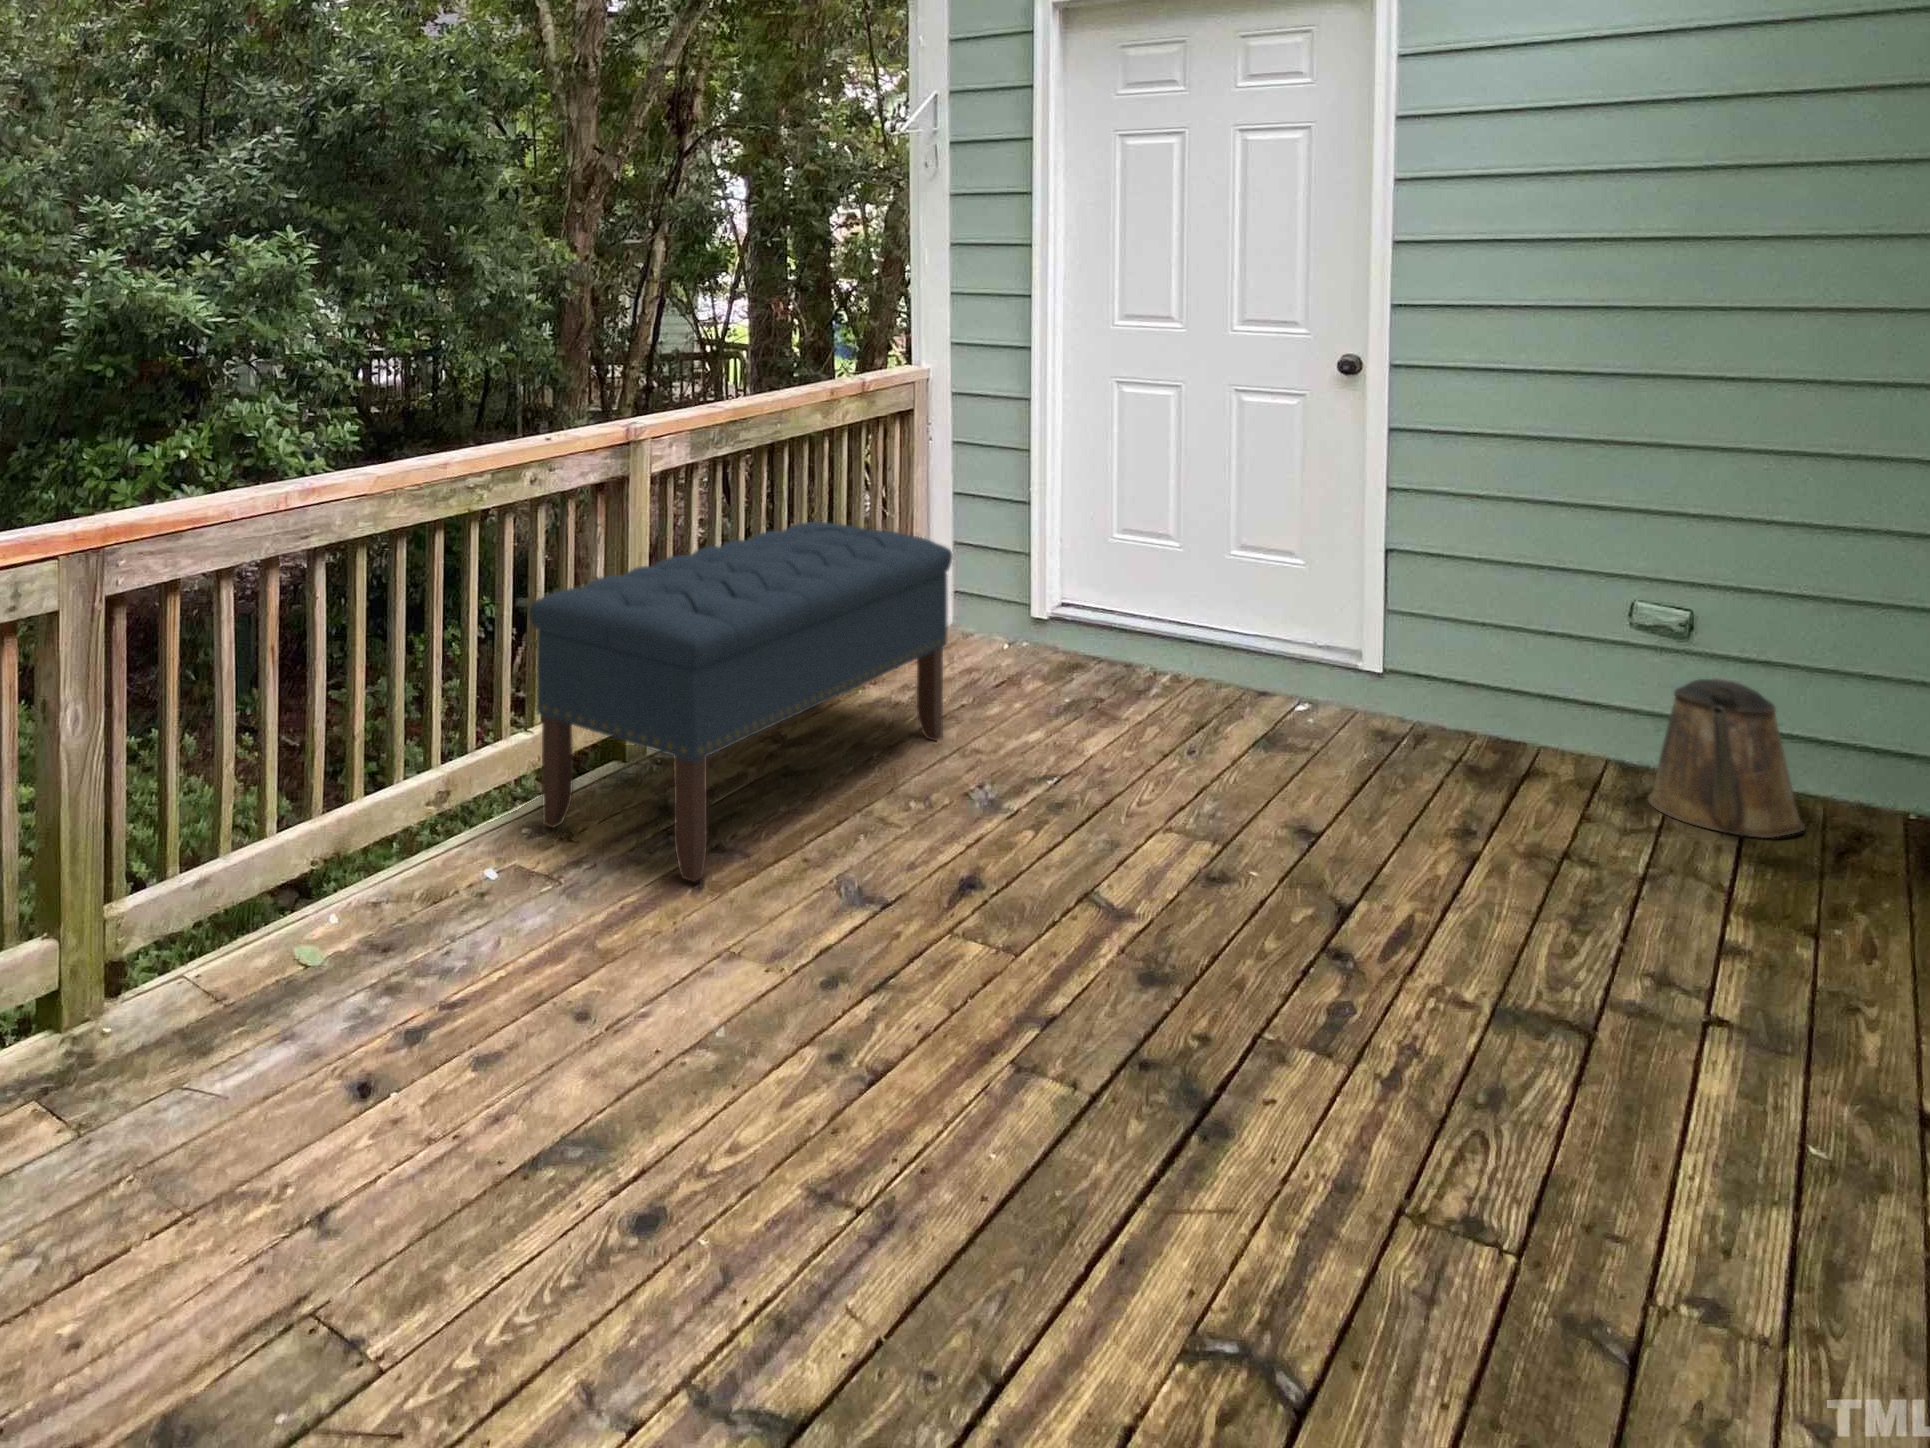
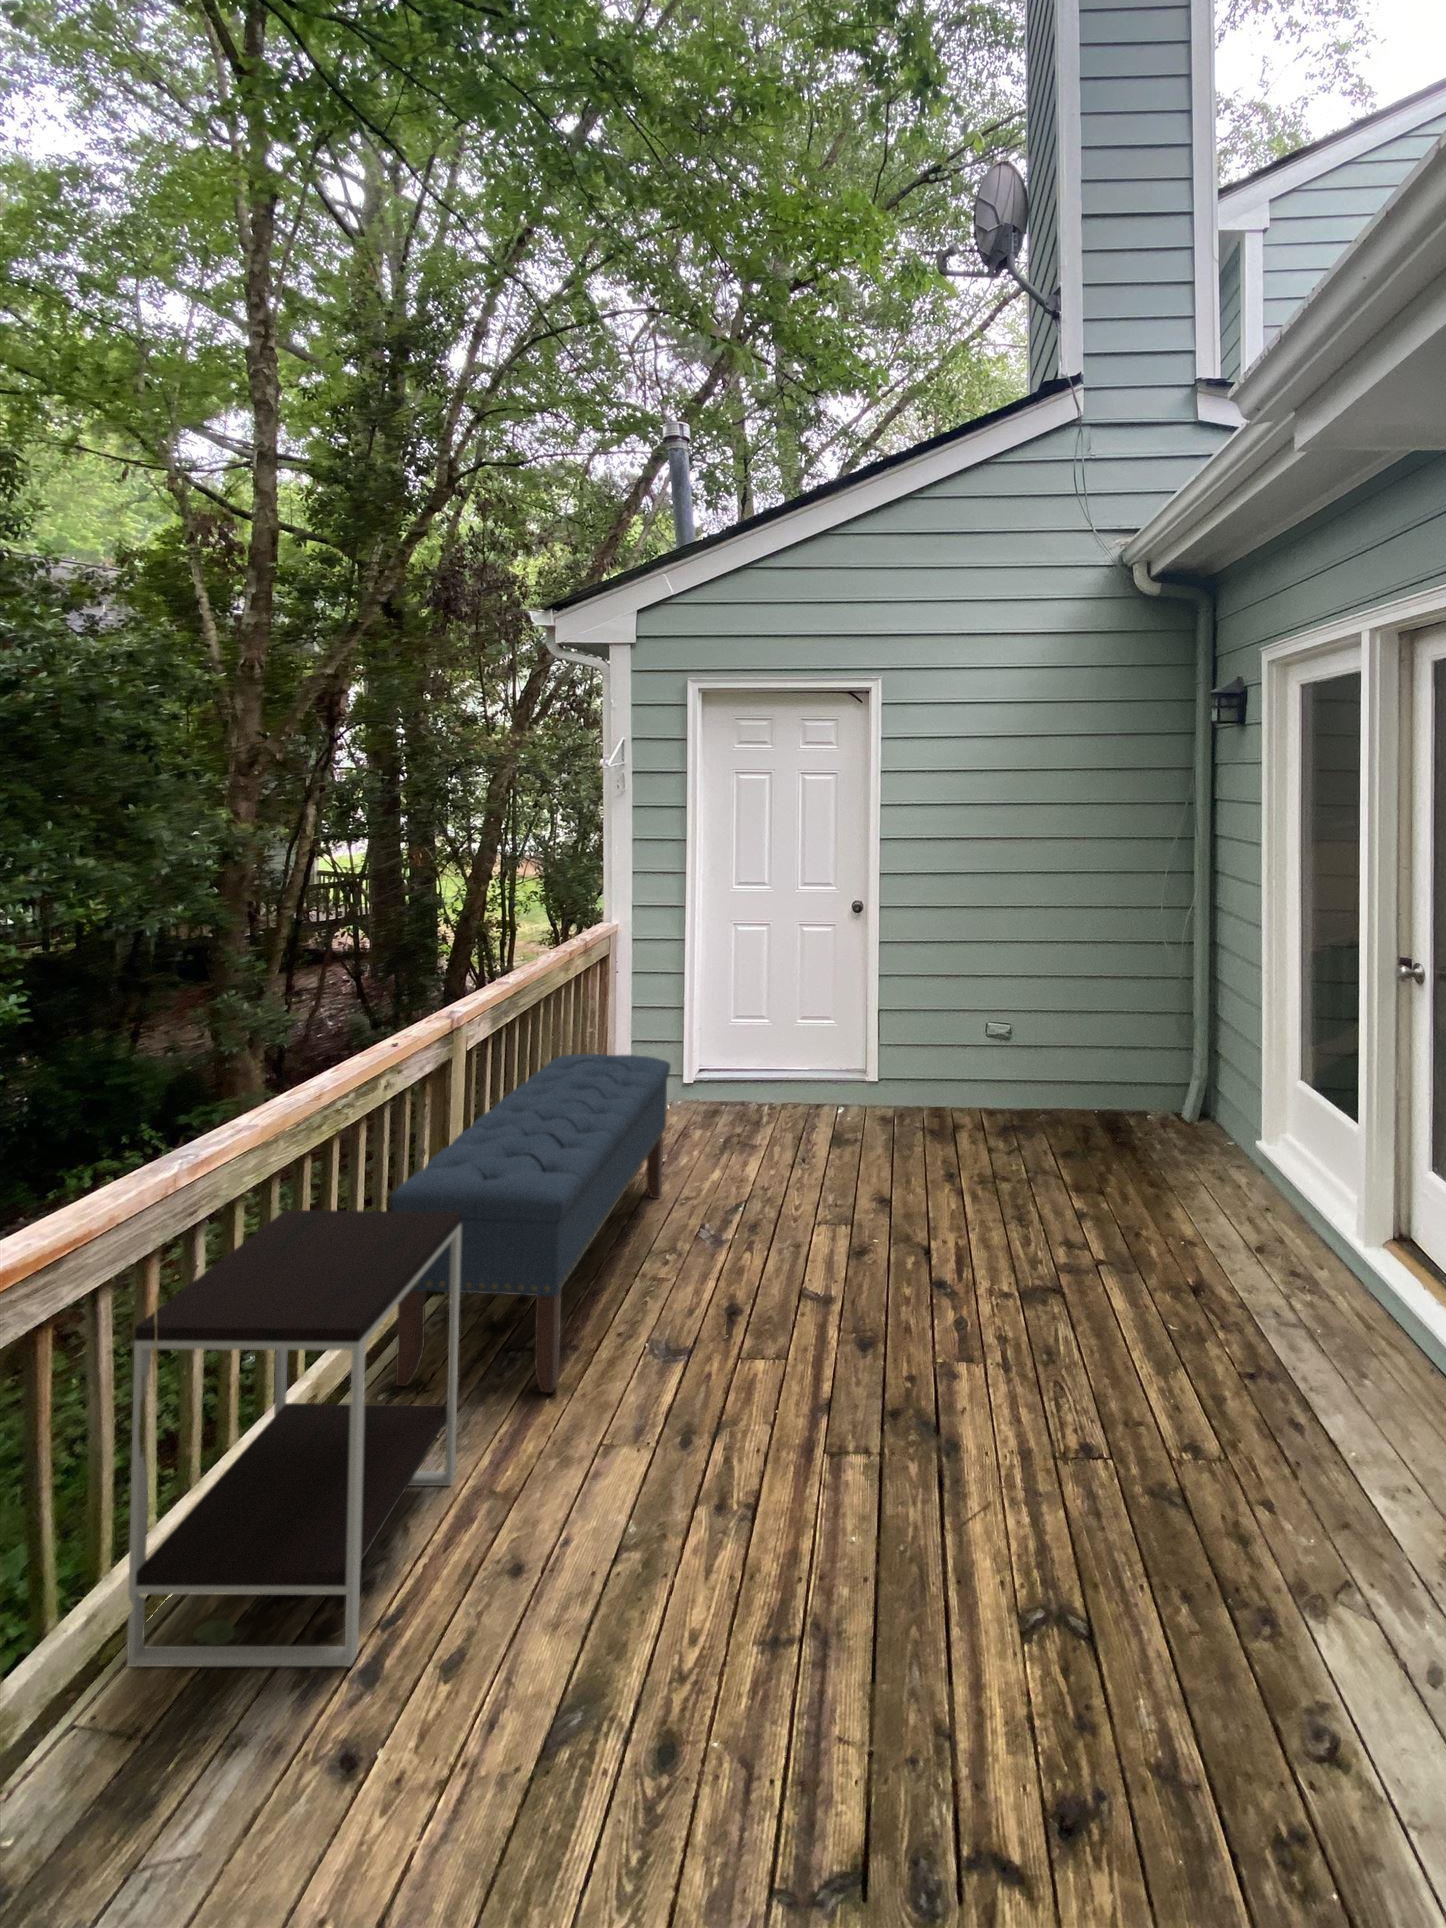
side table: none [249,580,561,1013] -> present [127,1210,461,1667]
watering can: present [1648,678,1805,838] -> none [997,1064,1055,1146]

